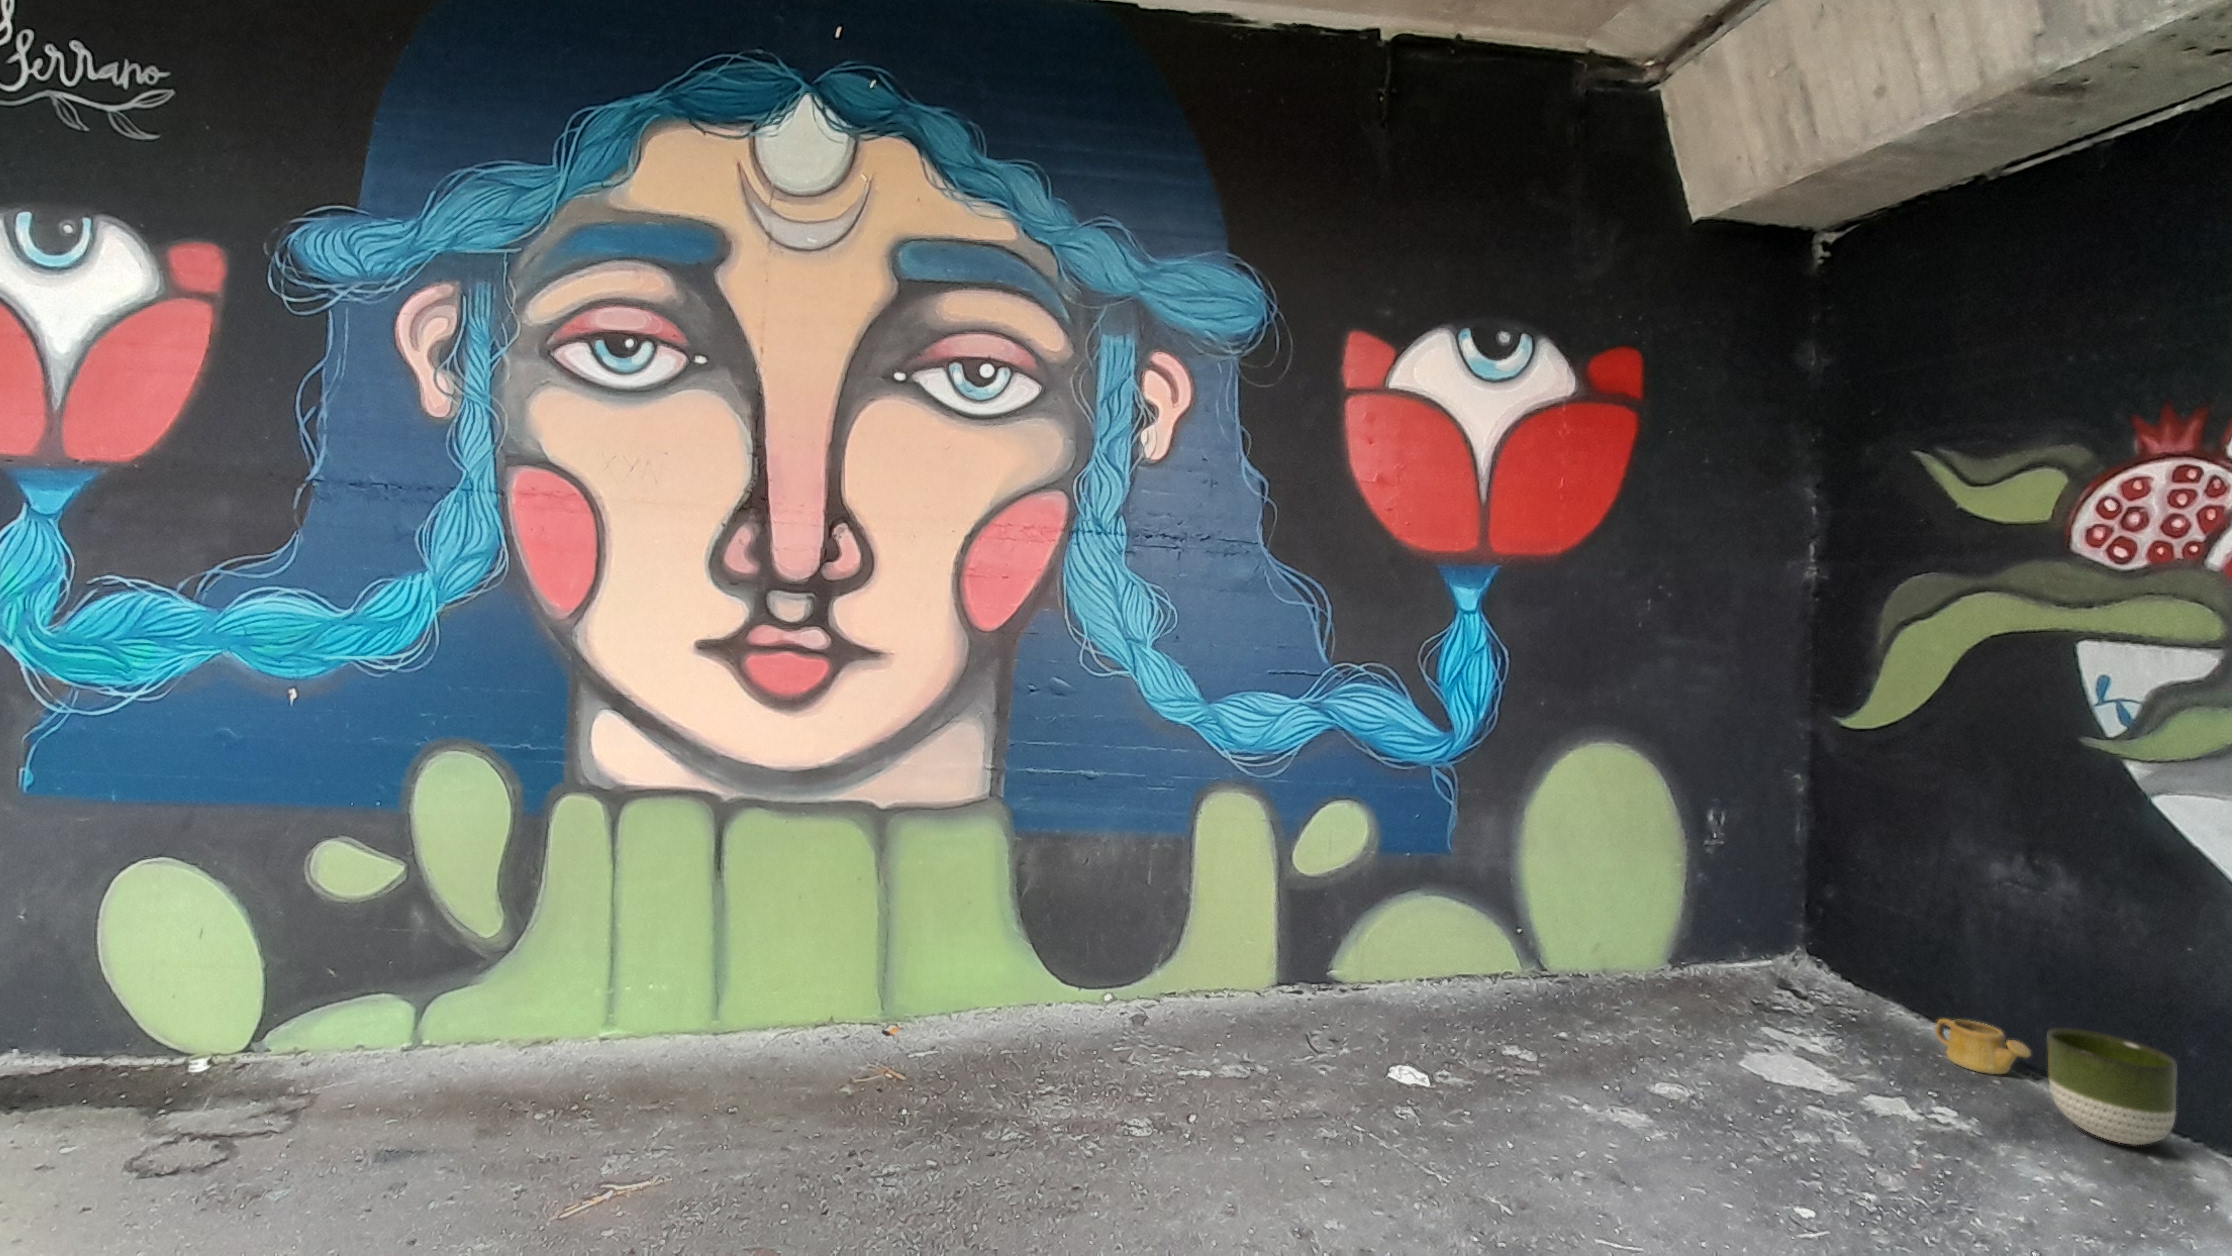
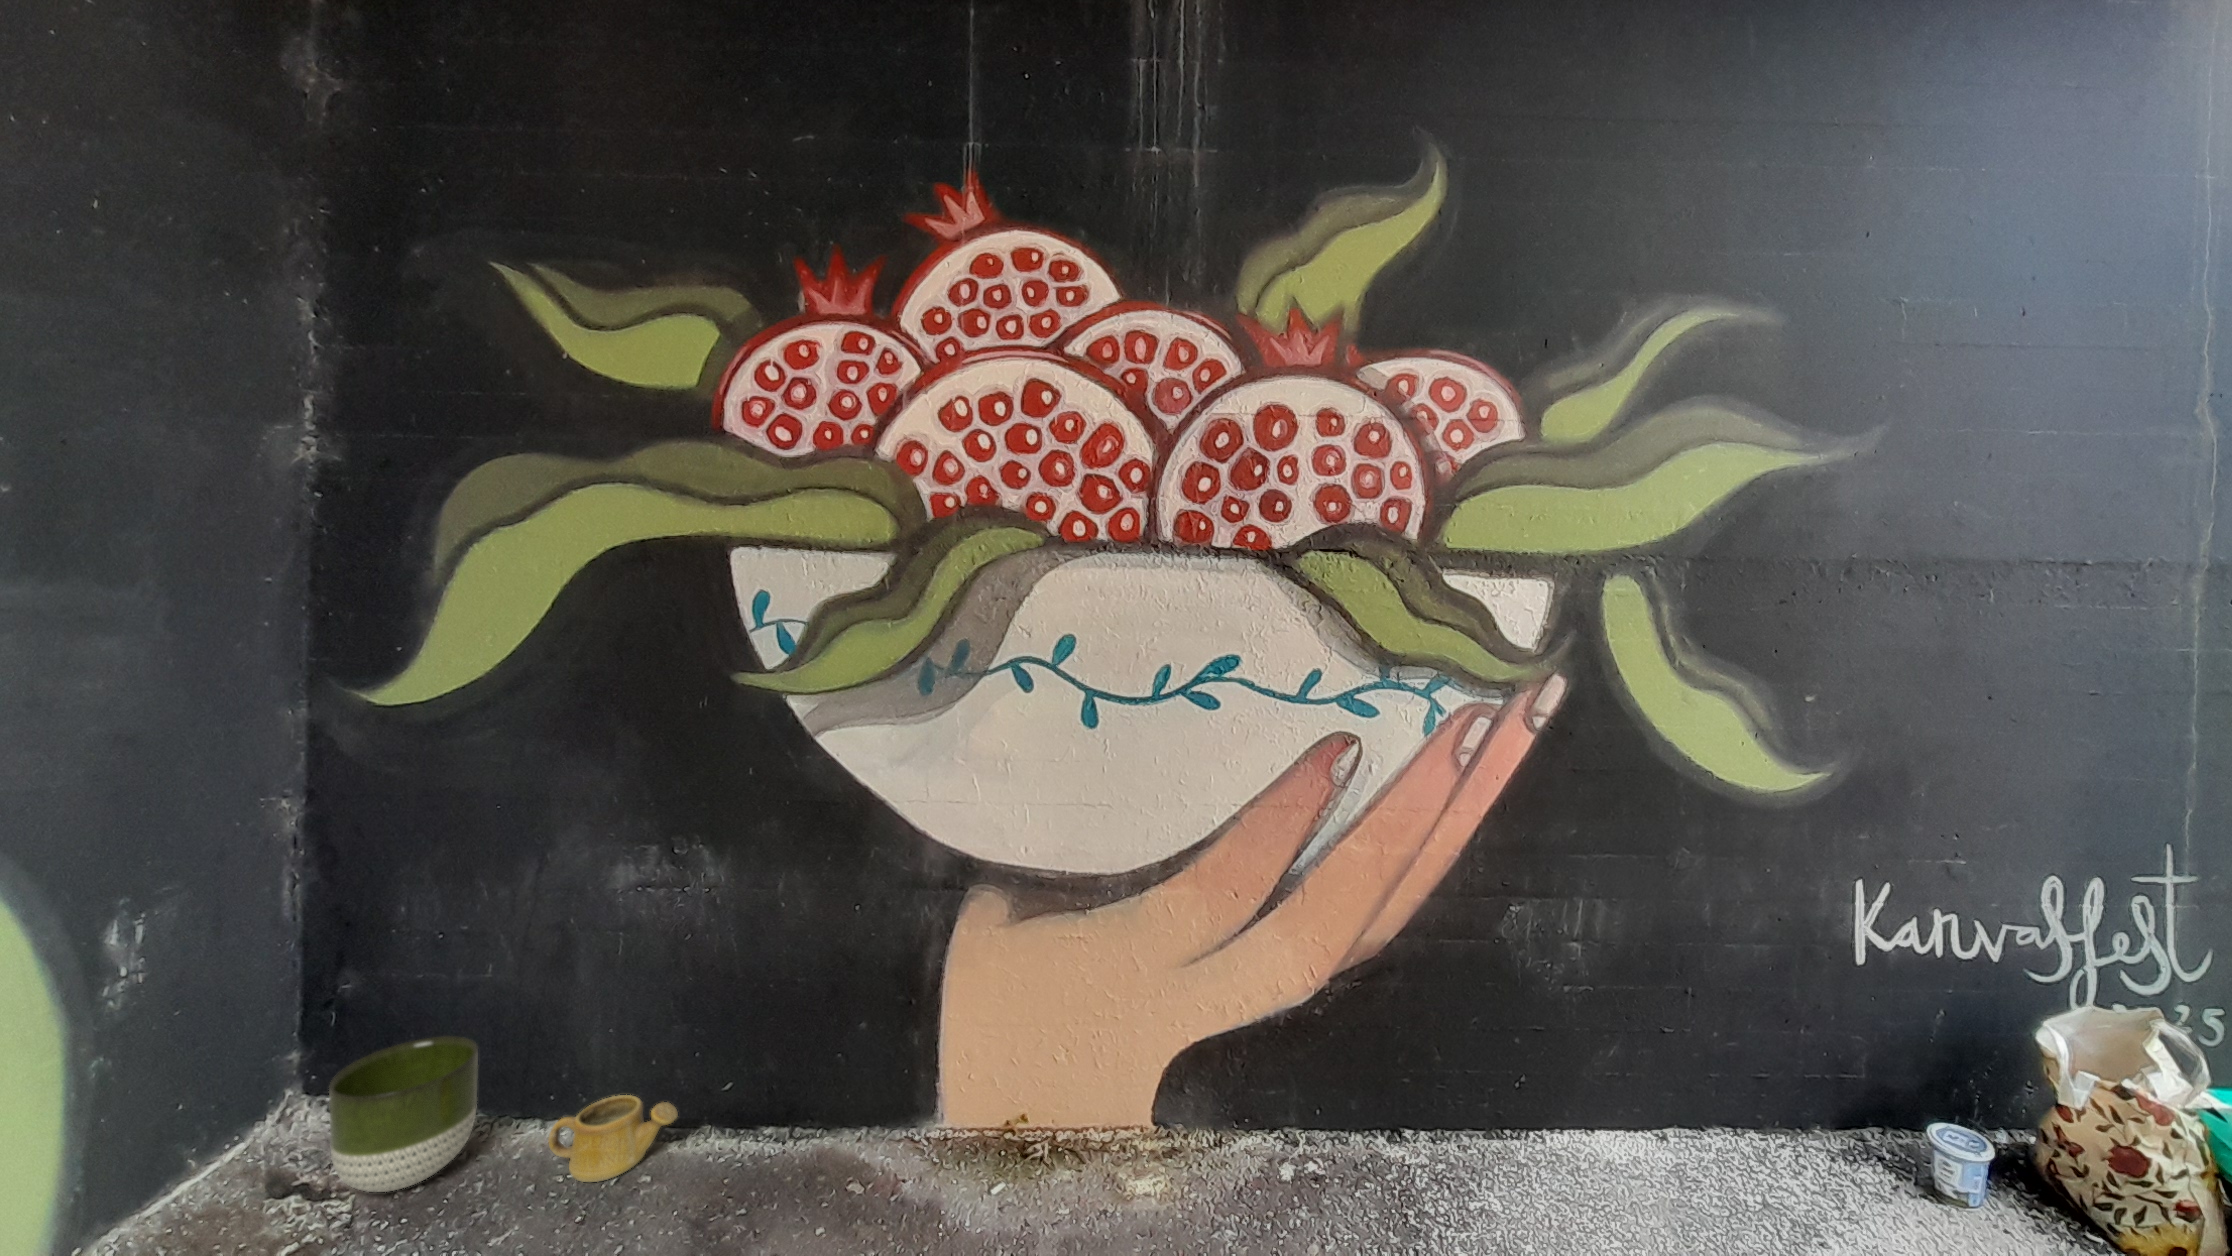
planter: present [2047,1028,2177,1145] -> present [329,1036,478,1192]

